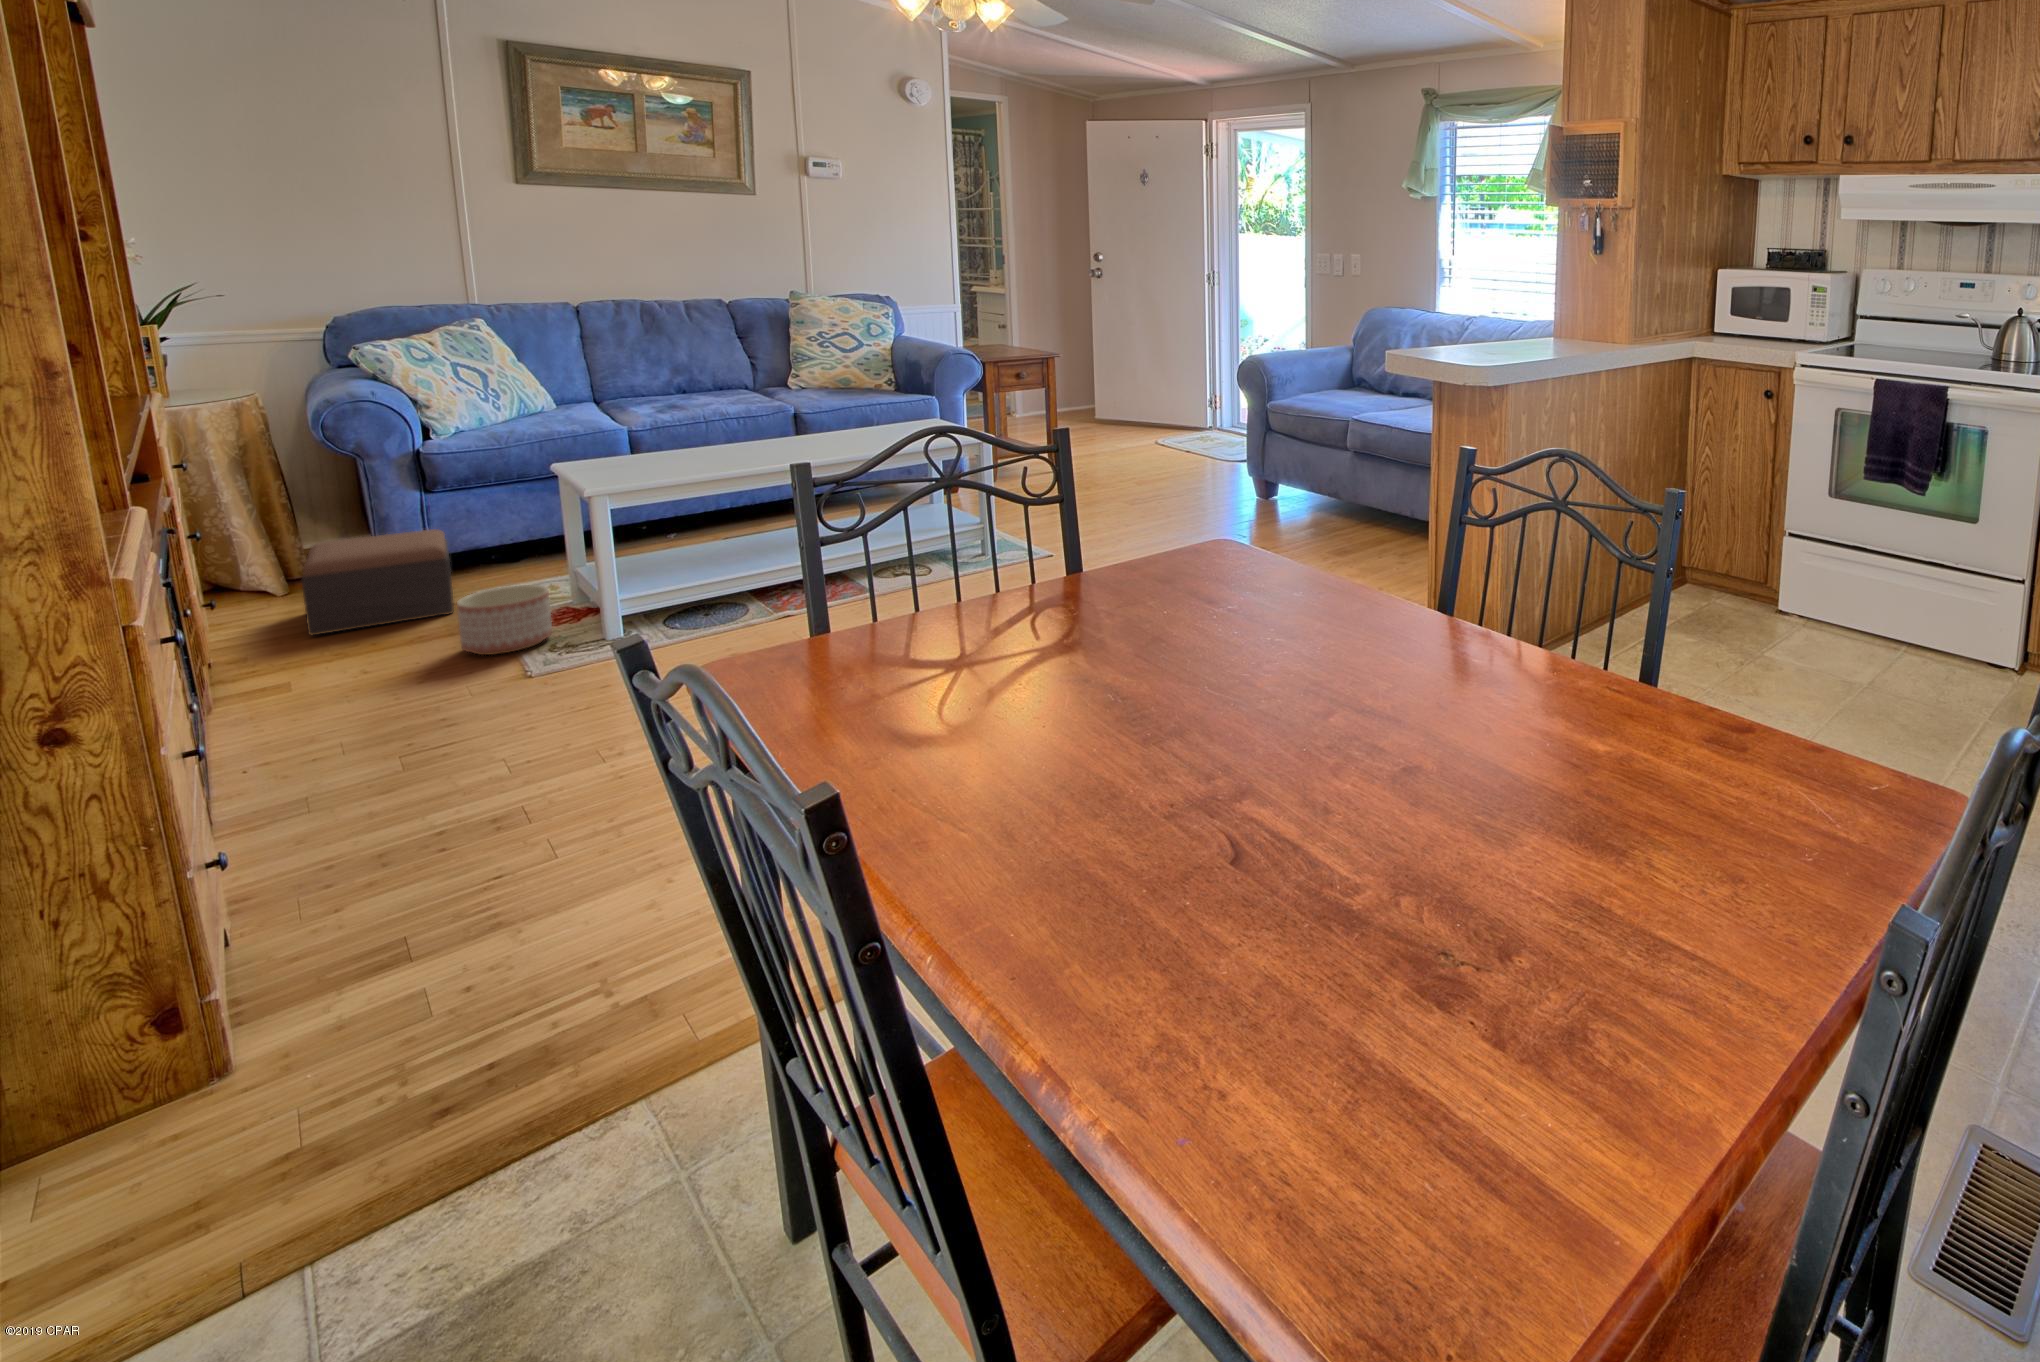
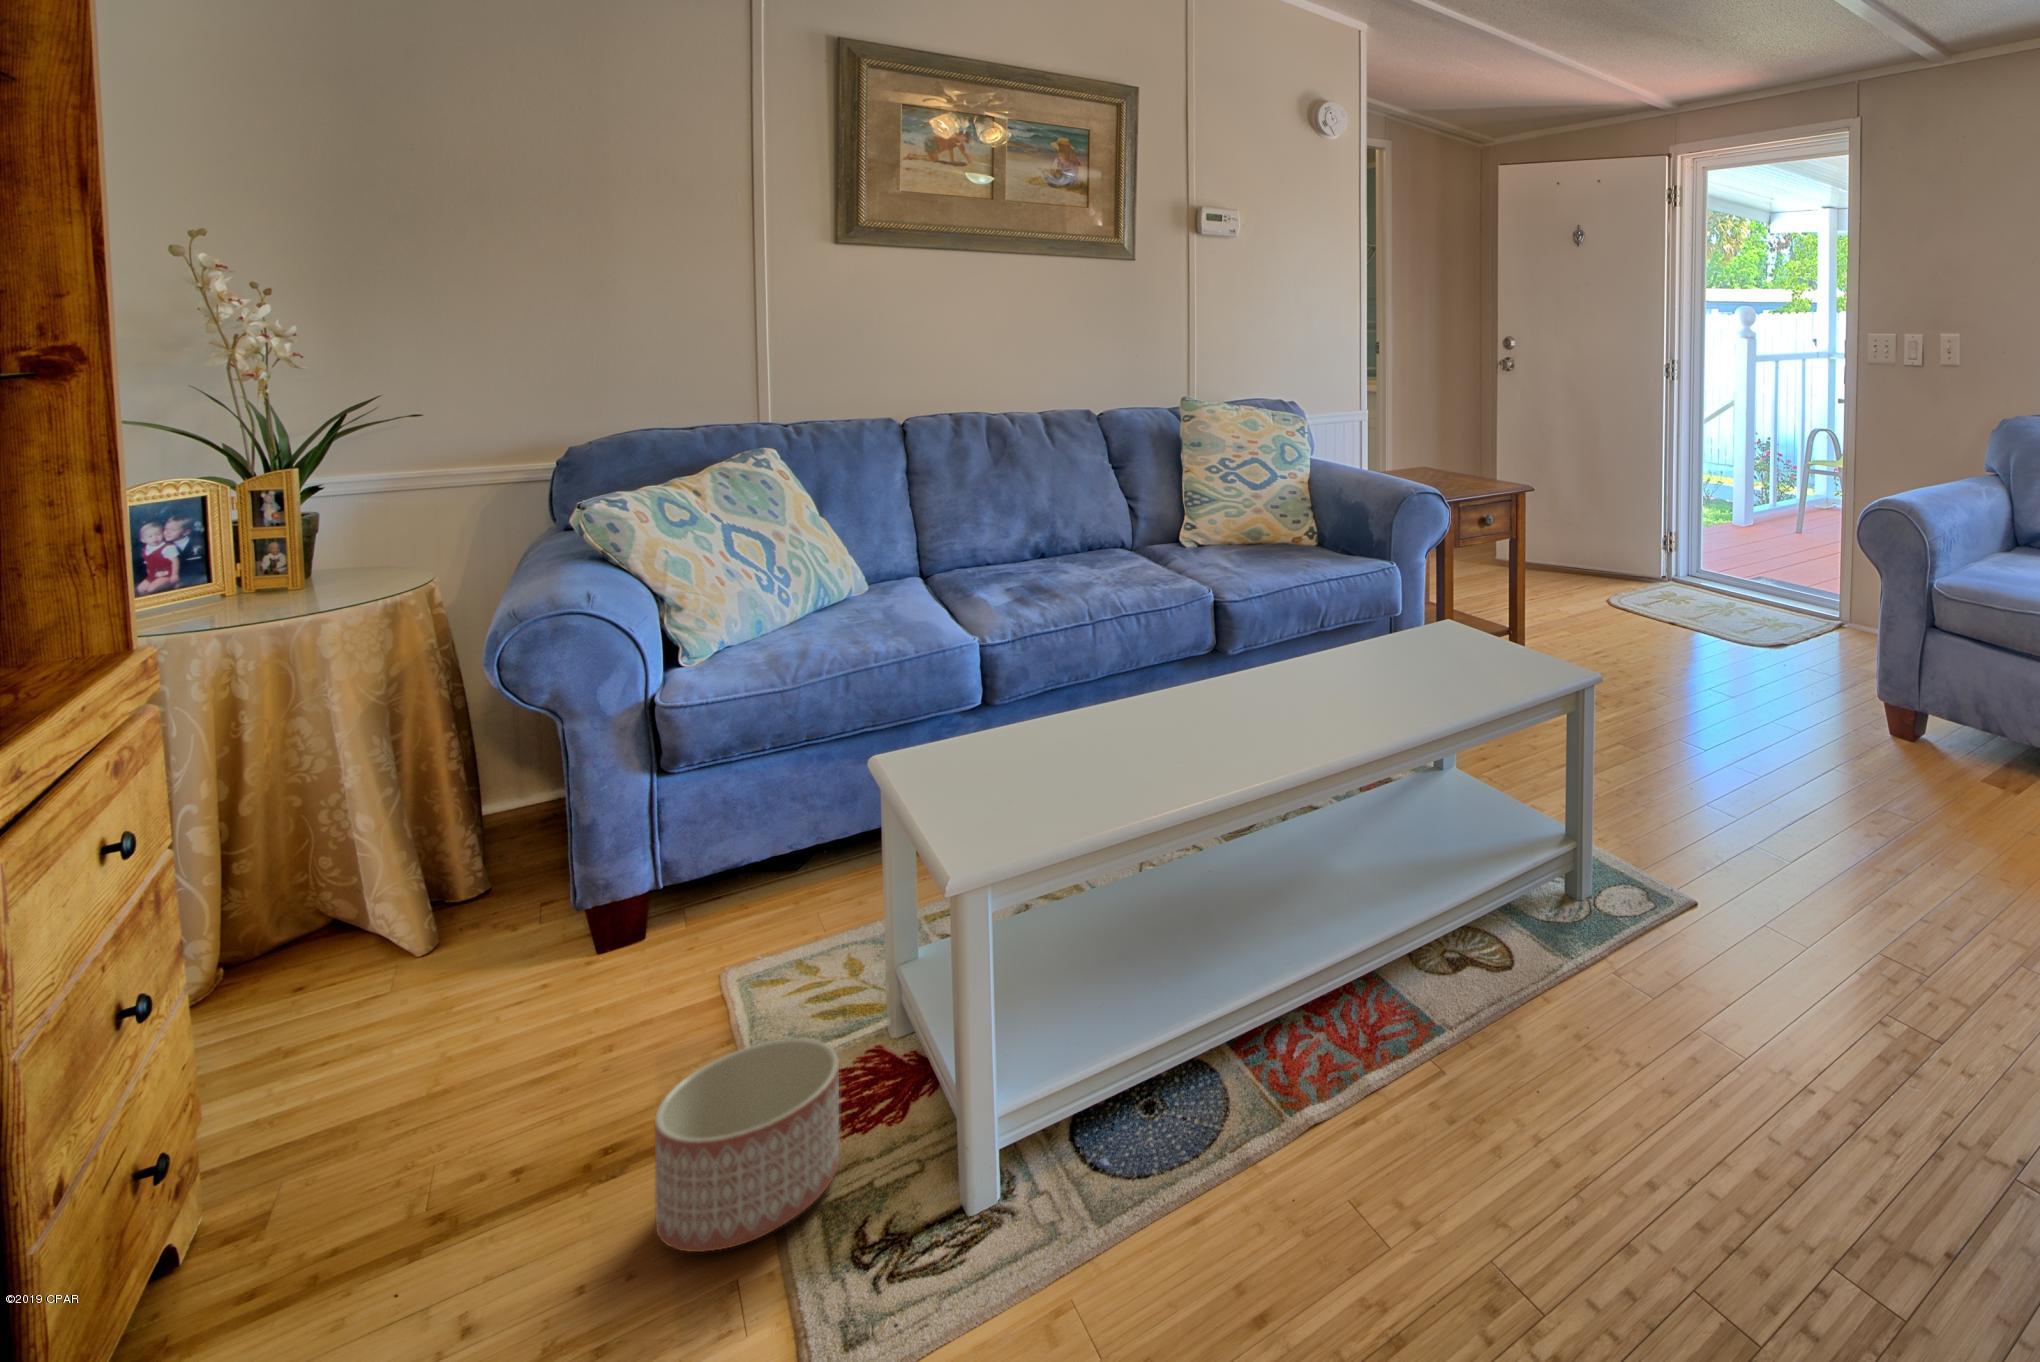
footstool: present [302,529,454,635] -> none [398,848,682,1126]

